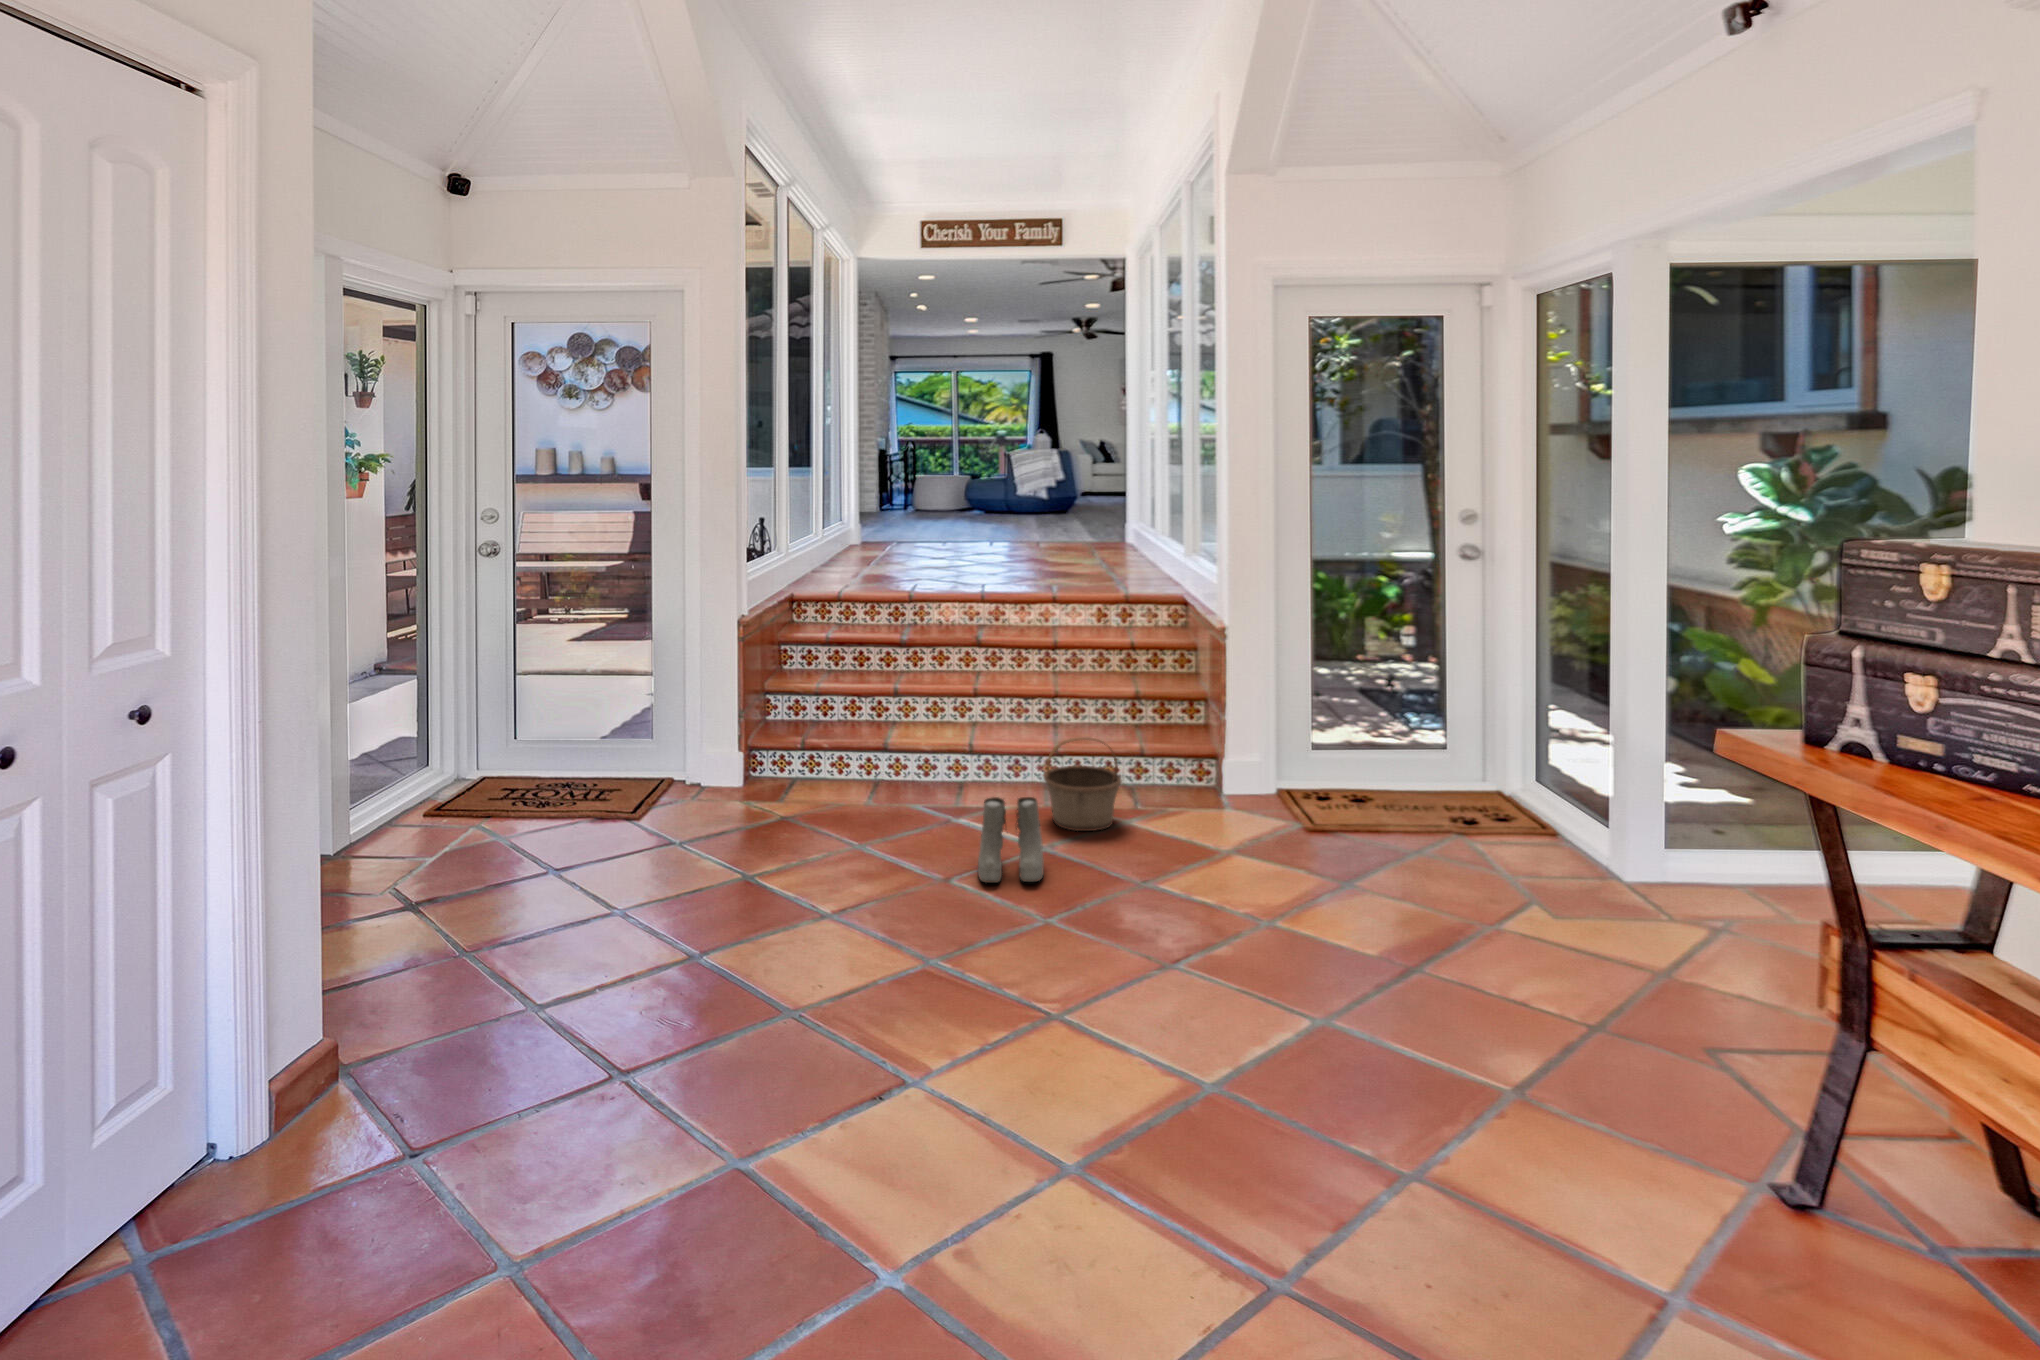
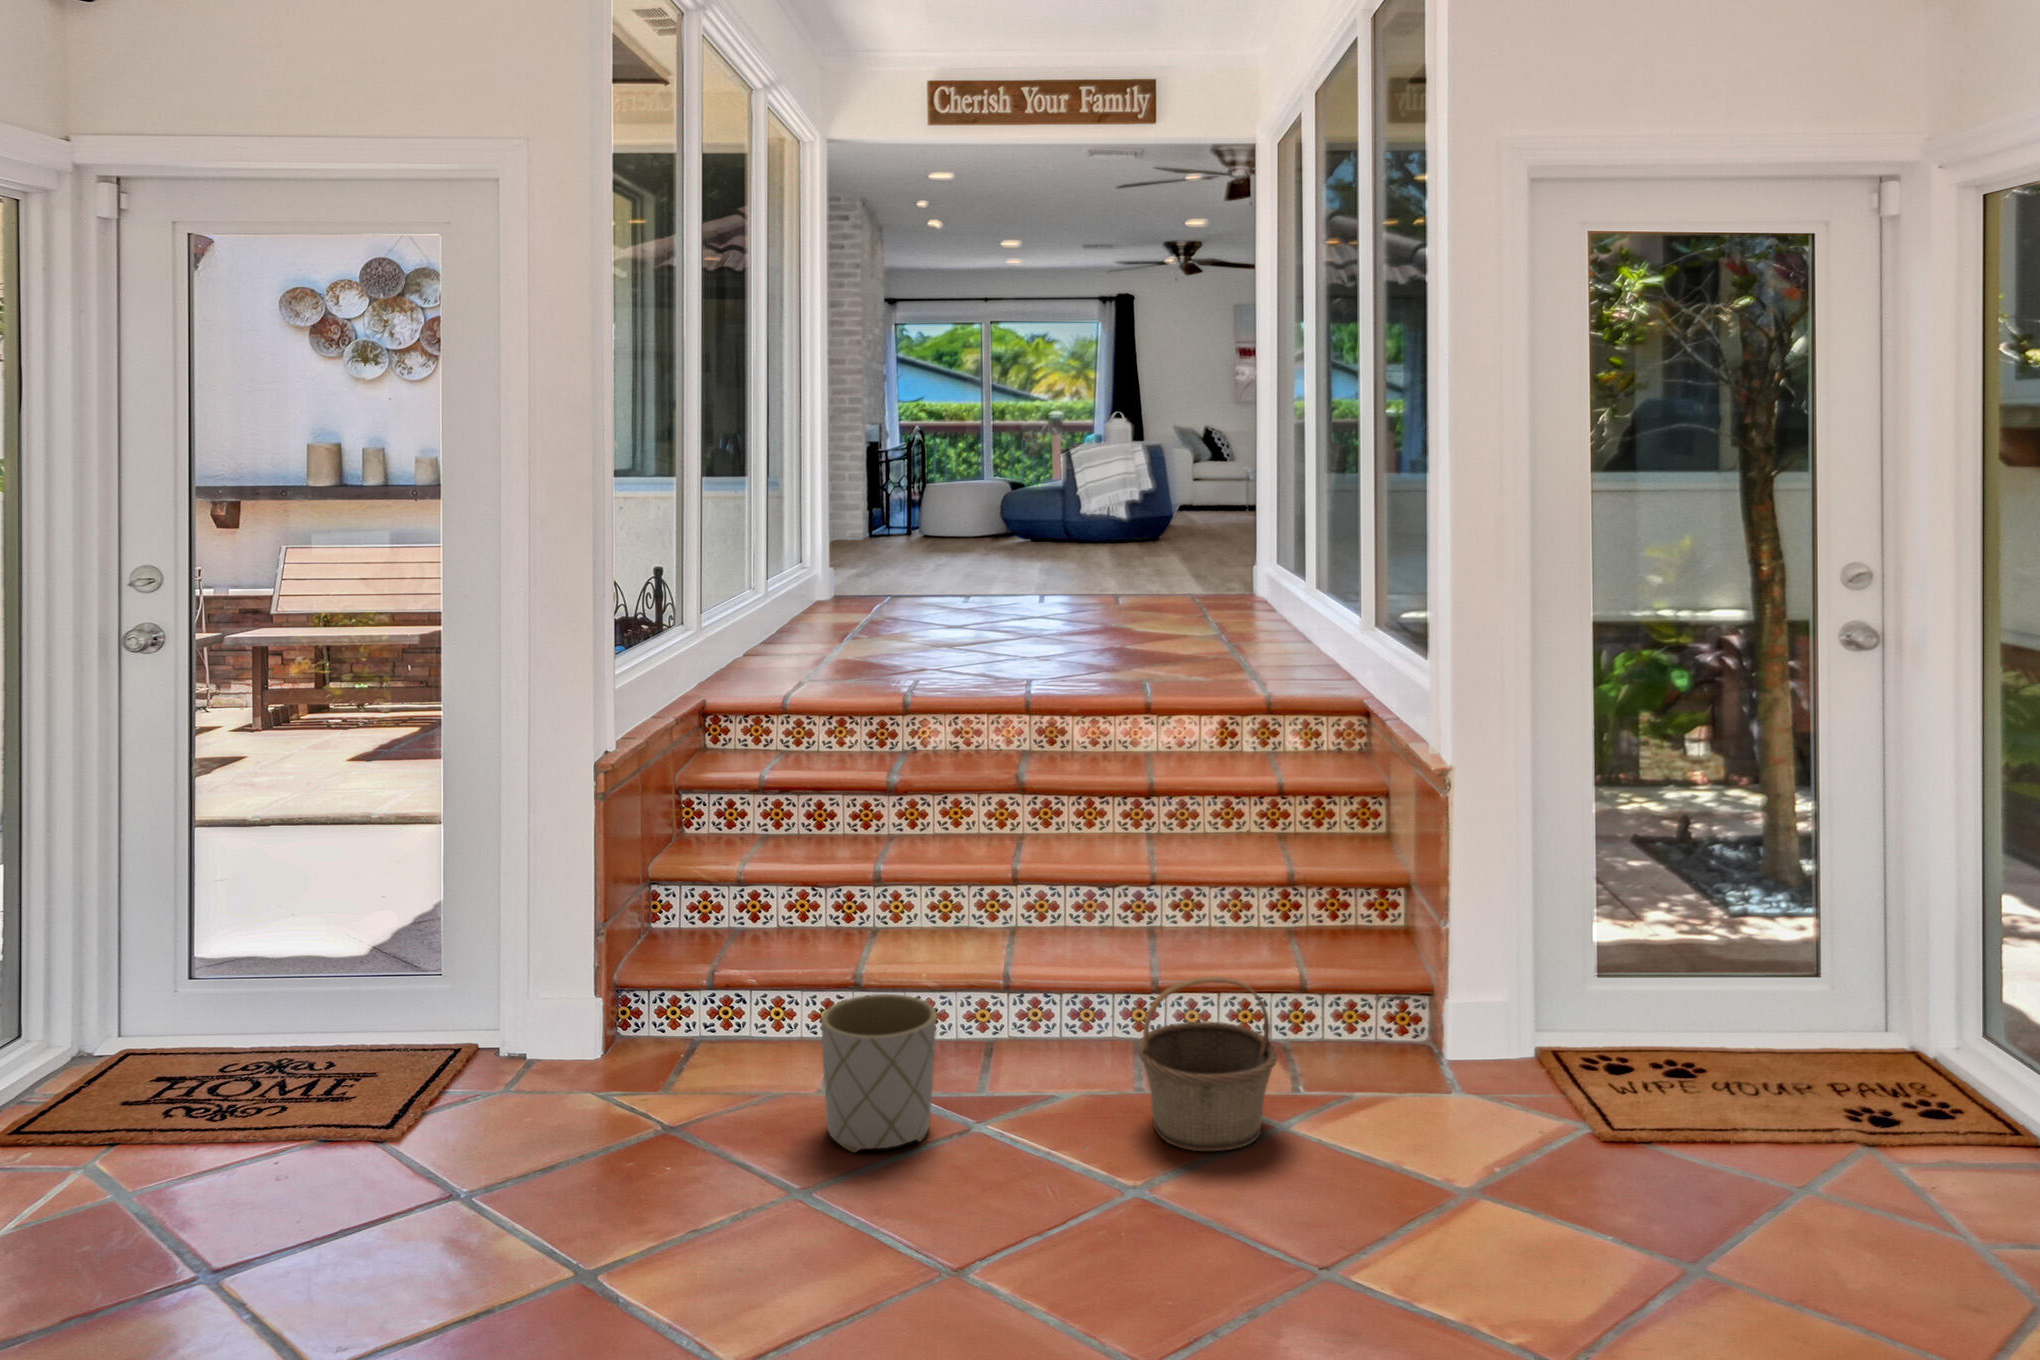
planter: none [869,747,932,828] -> present [821,994,936,1152]
boots: present [978,797,1044,883] -> none [1020,1110,1142,1290]

